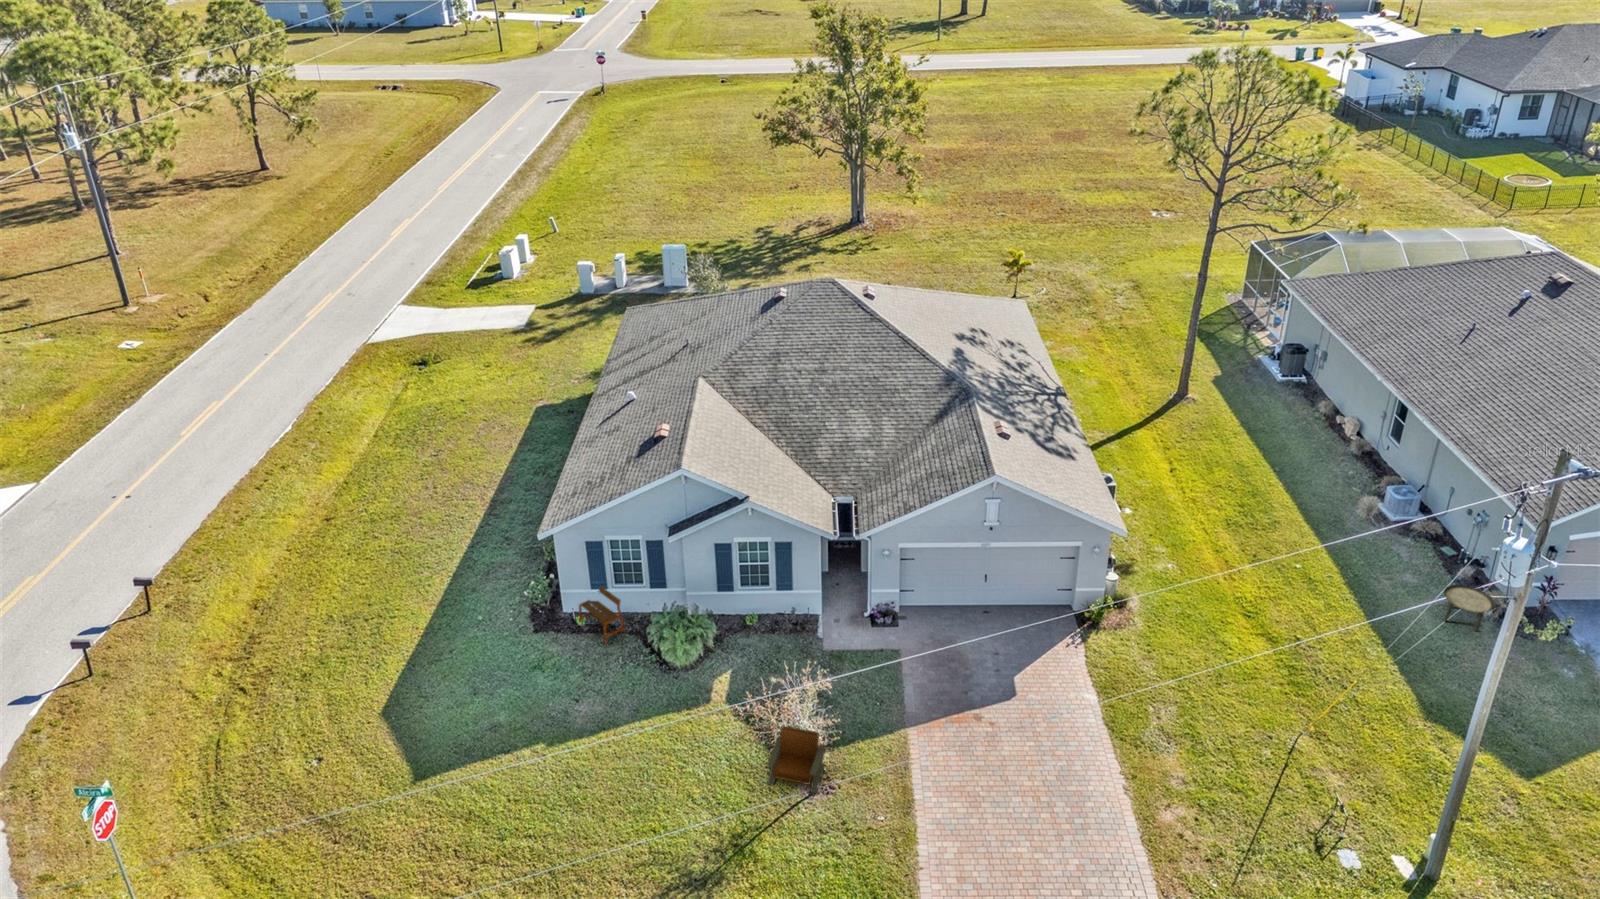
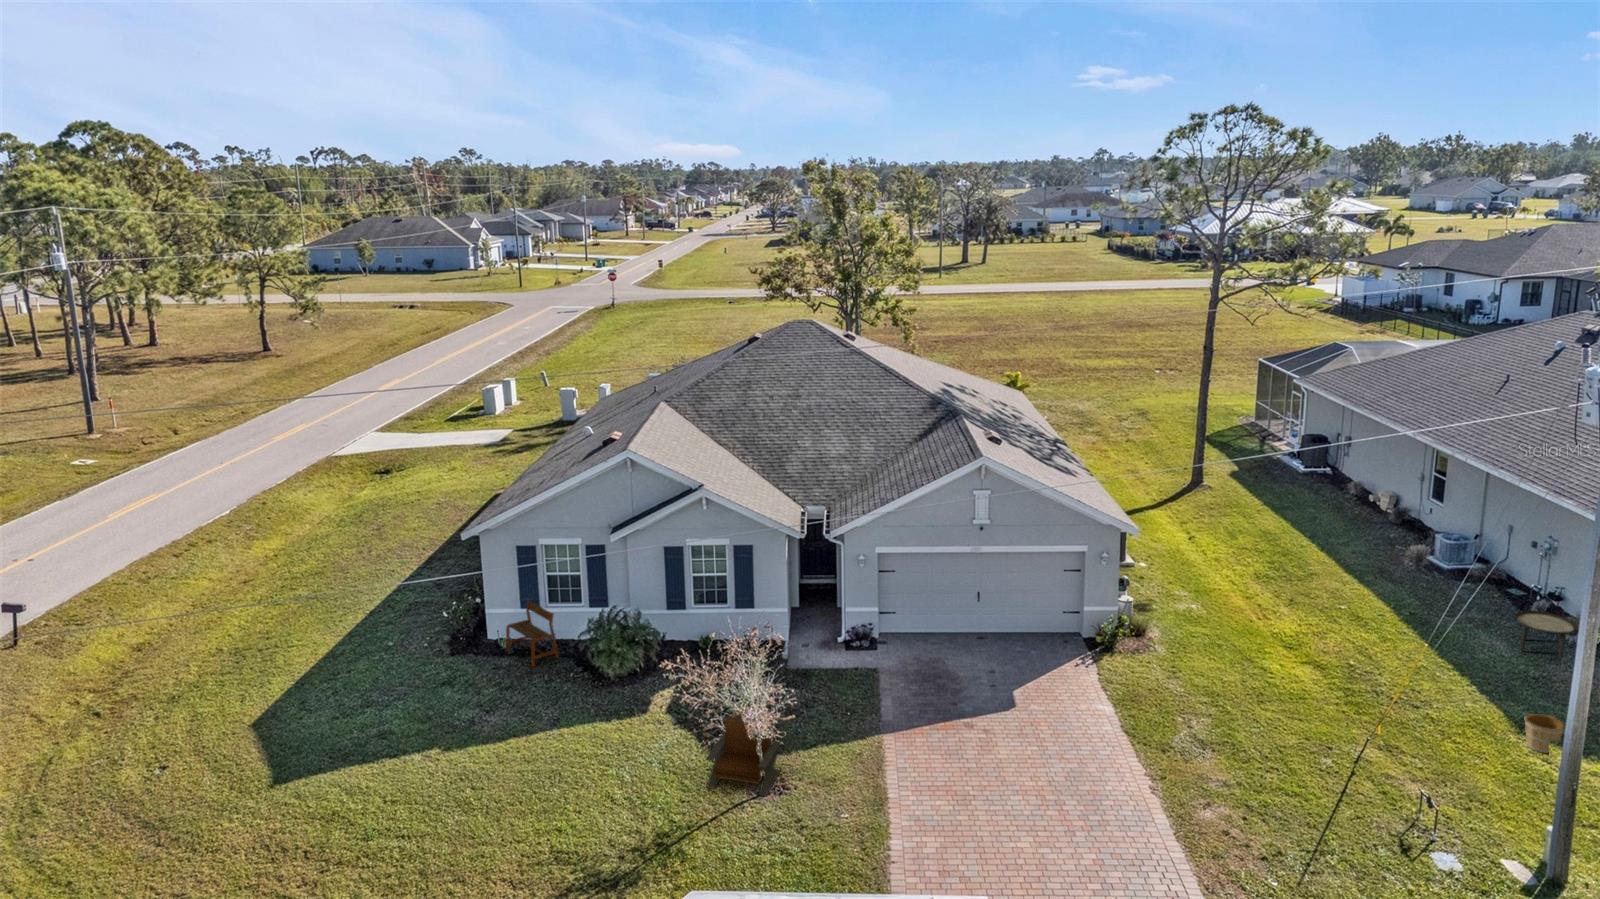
wooden bucket: none [1431,709,1463,742] -> present [1525,714,1564,753]

